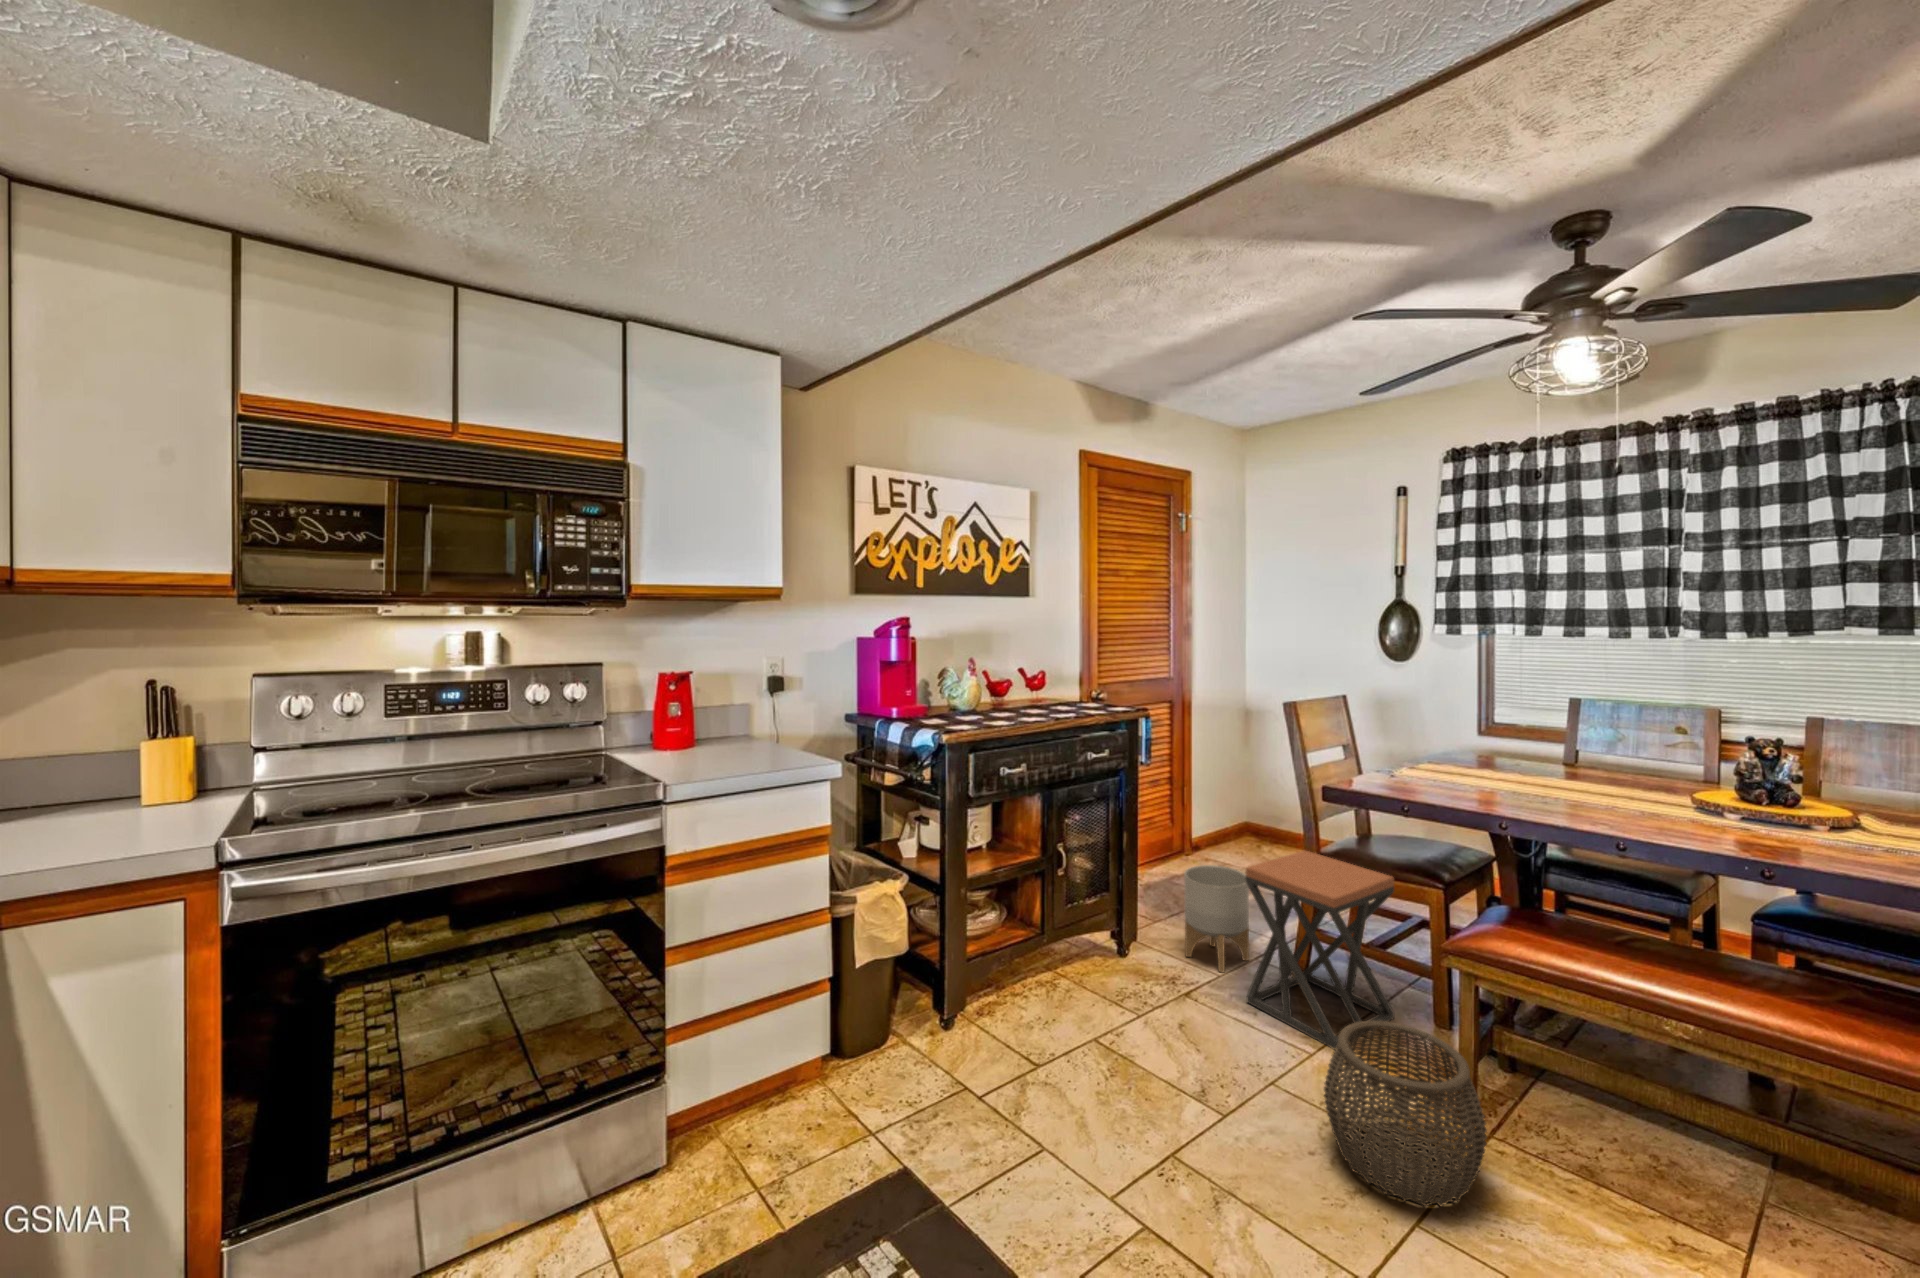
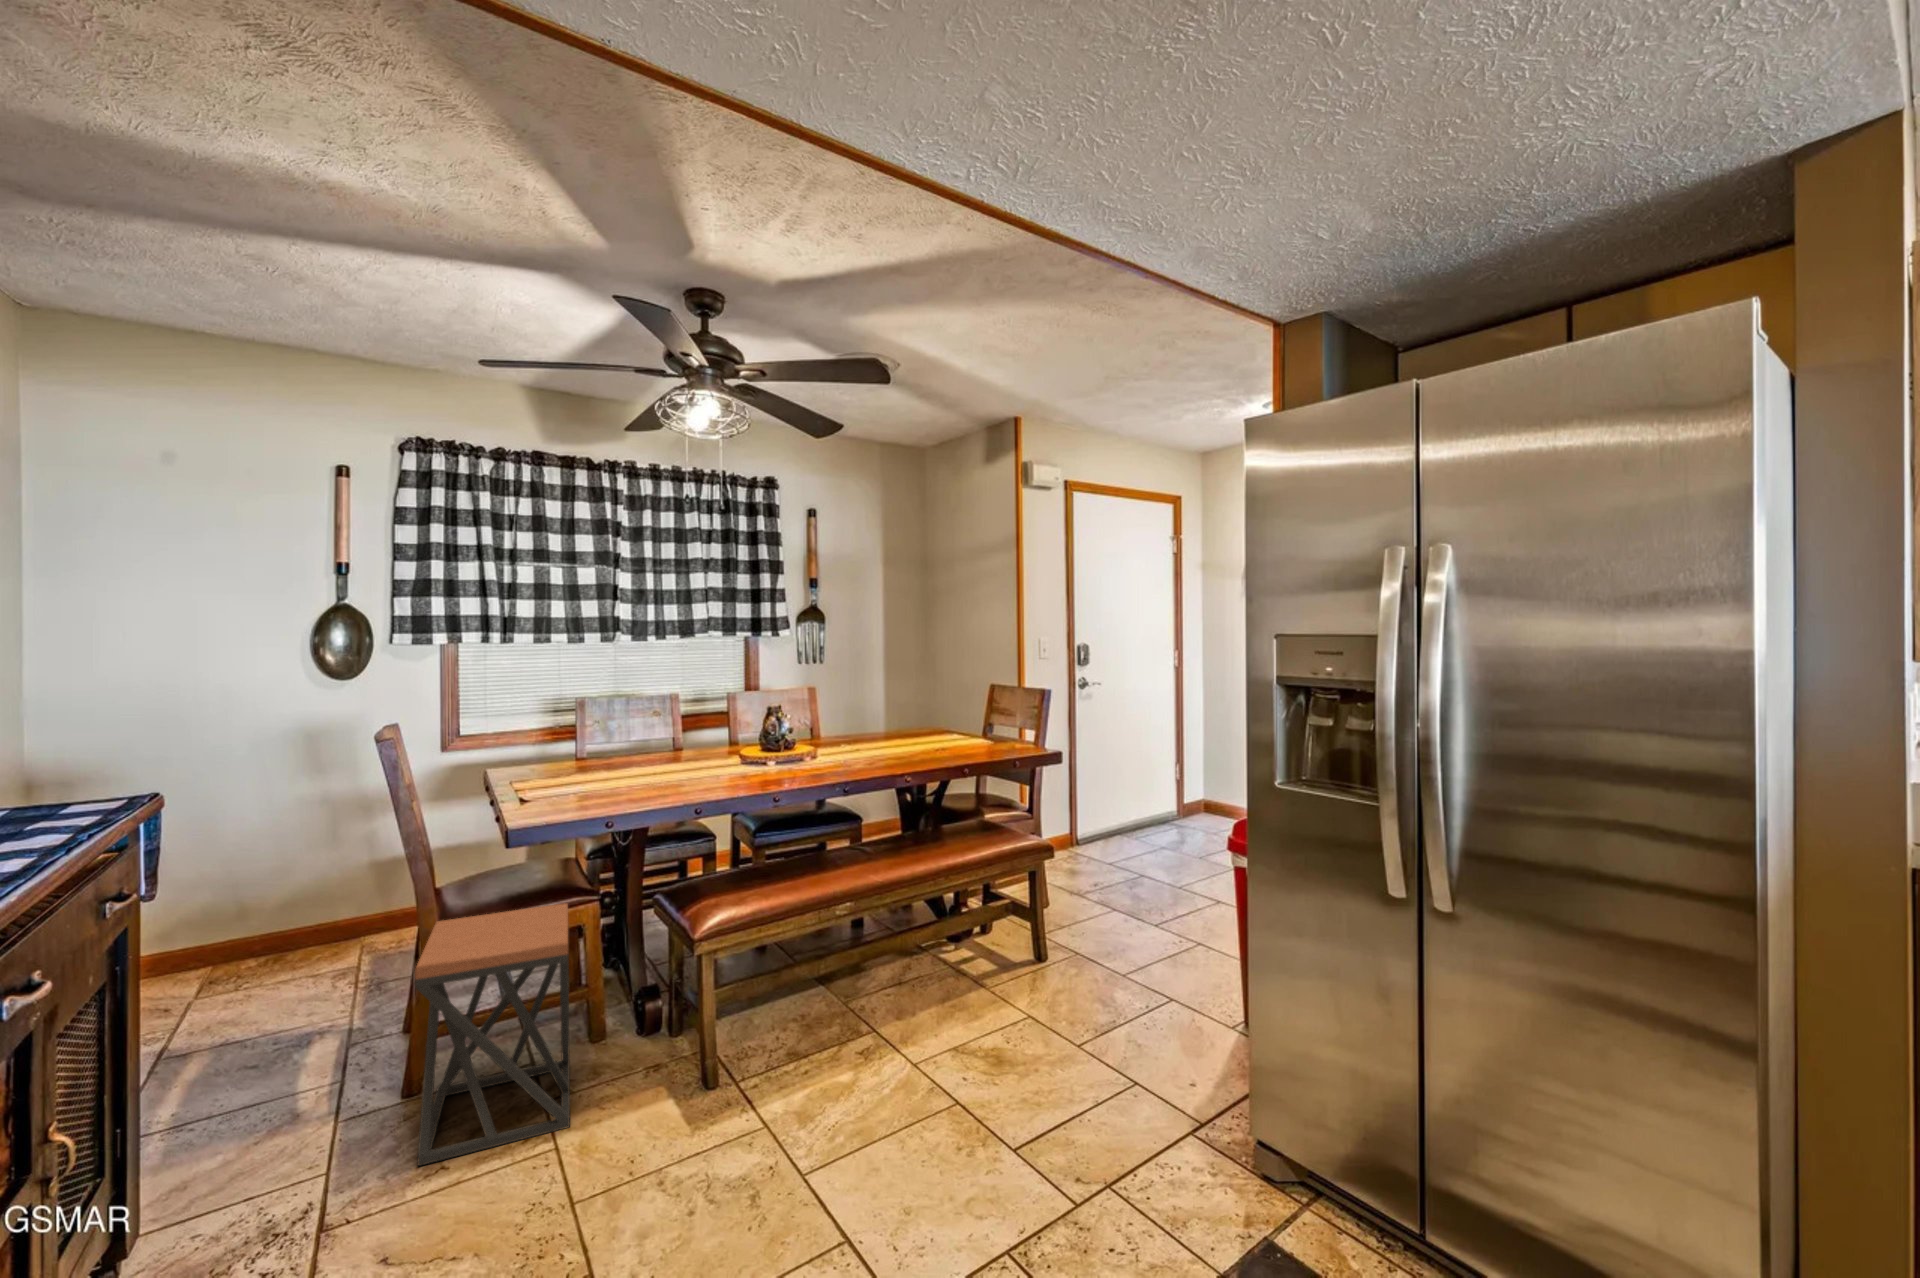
planter: present [1184,865,1249,972] -> none [220,1001,351,1194]
woven basket: present [1324,1021,1487,1206] -> none [668,1009,811,1189]

